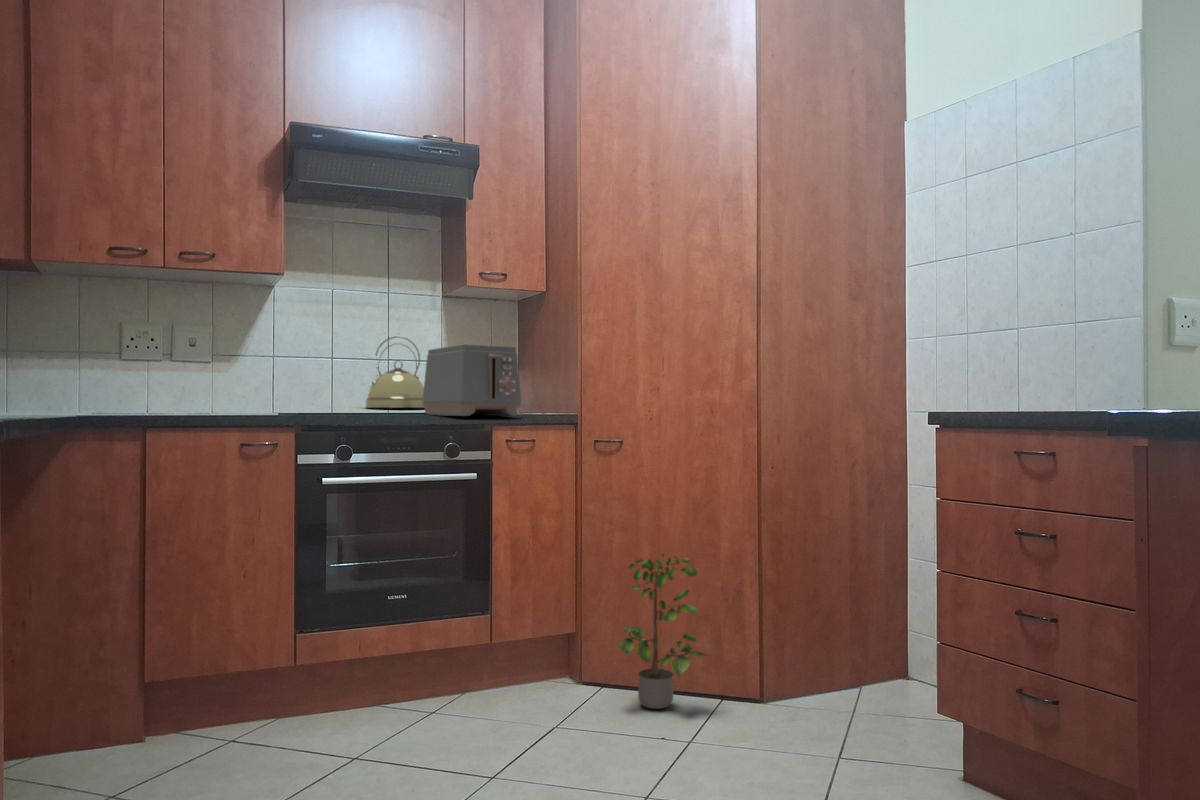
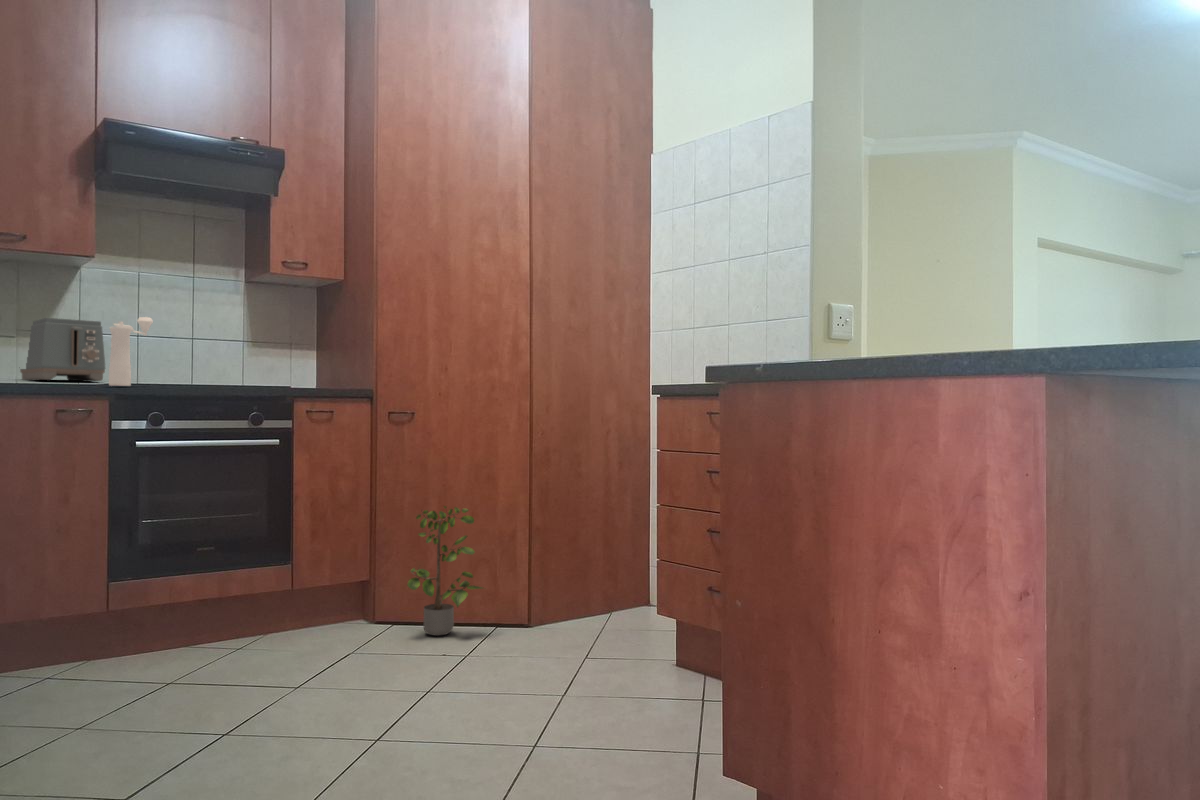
kettle: present [365,336,425,408] -> none [162,317,234,384]
pepper mill: none [296,339,343,417] -> present [109,317,153,386]
toaster: present [423,345,521,416] -> present [20,318,105,381]

